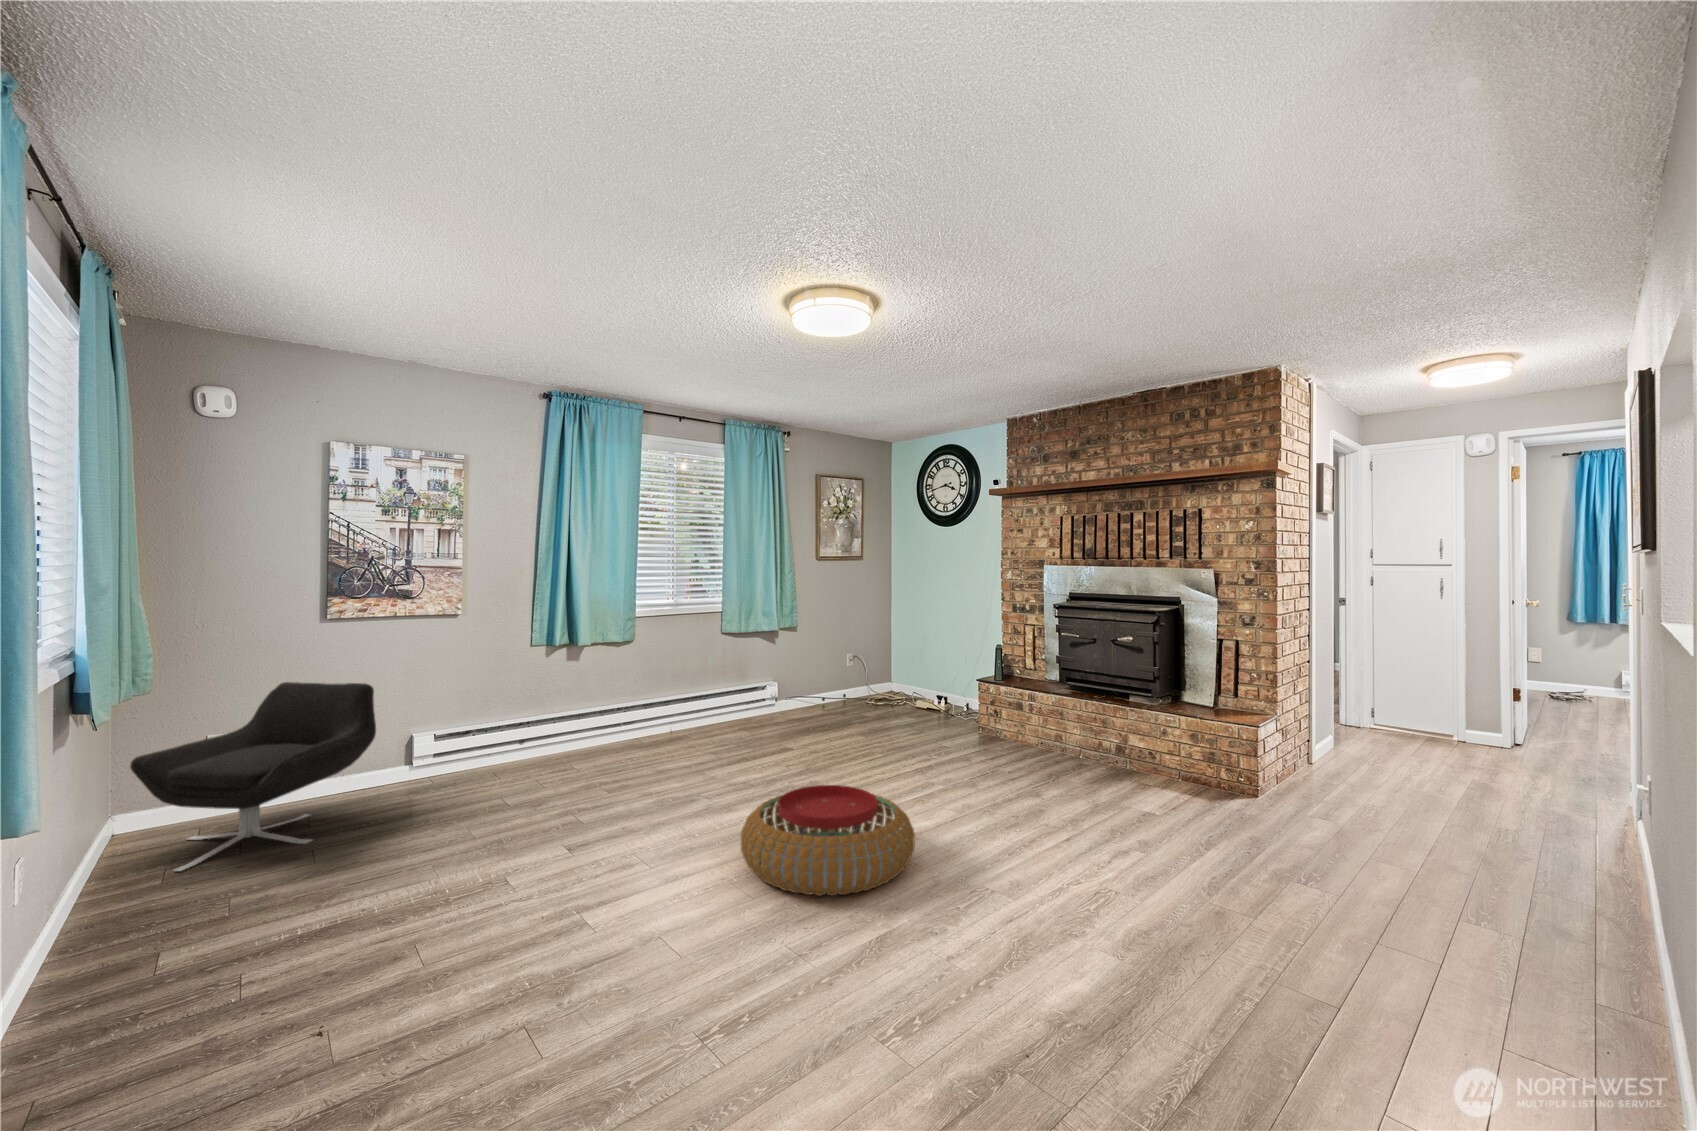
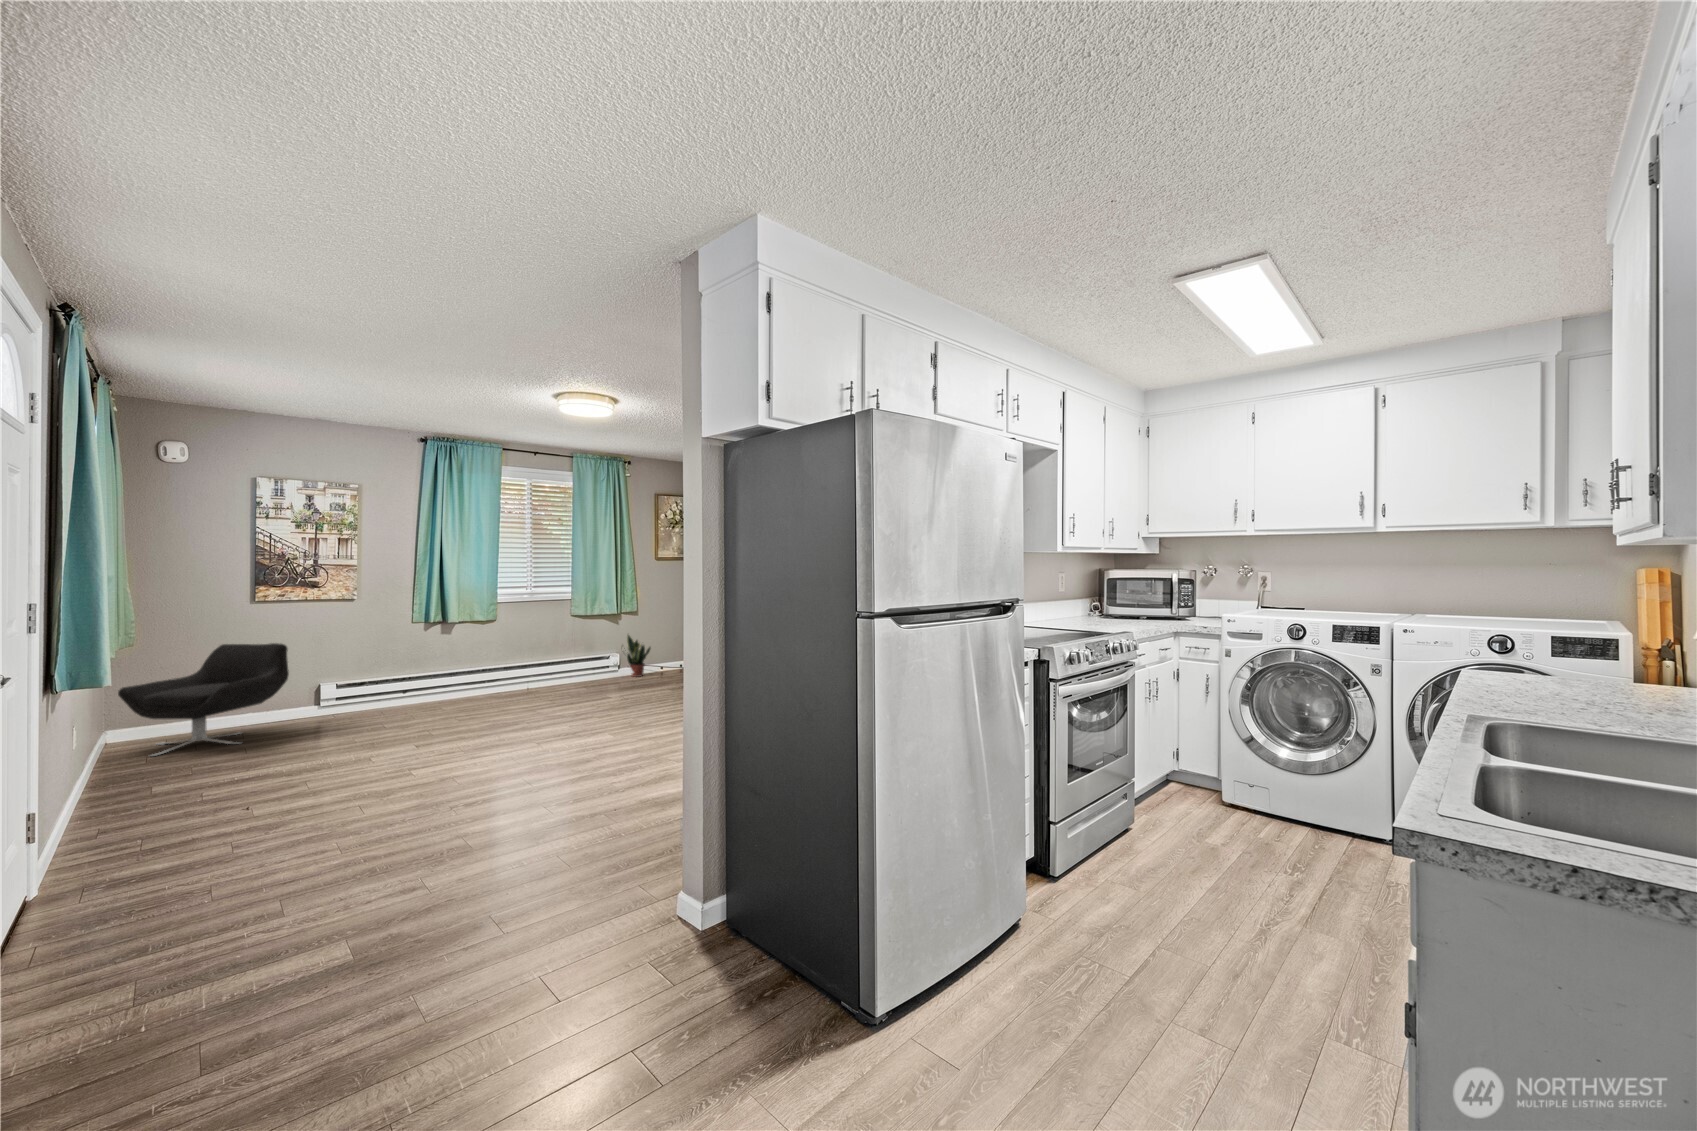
potted plant: none [781,656,815,714] -> present [627,635,651,677]
pouf: present [740,785,915,896] -> none [518,697,635,753]

